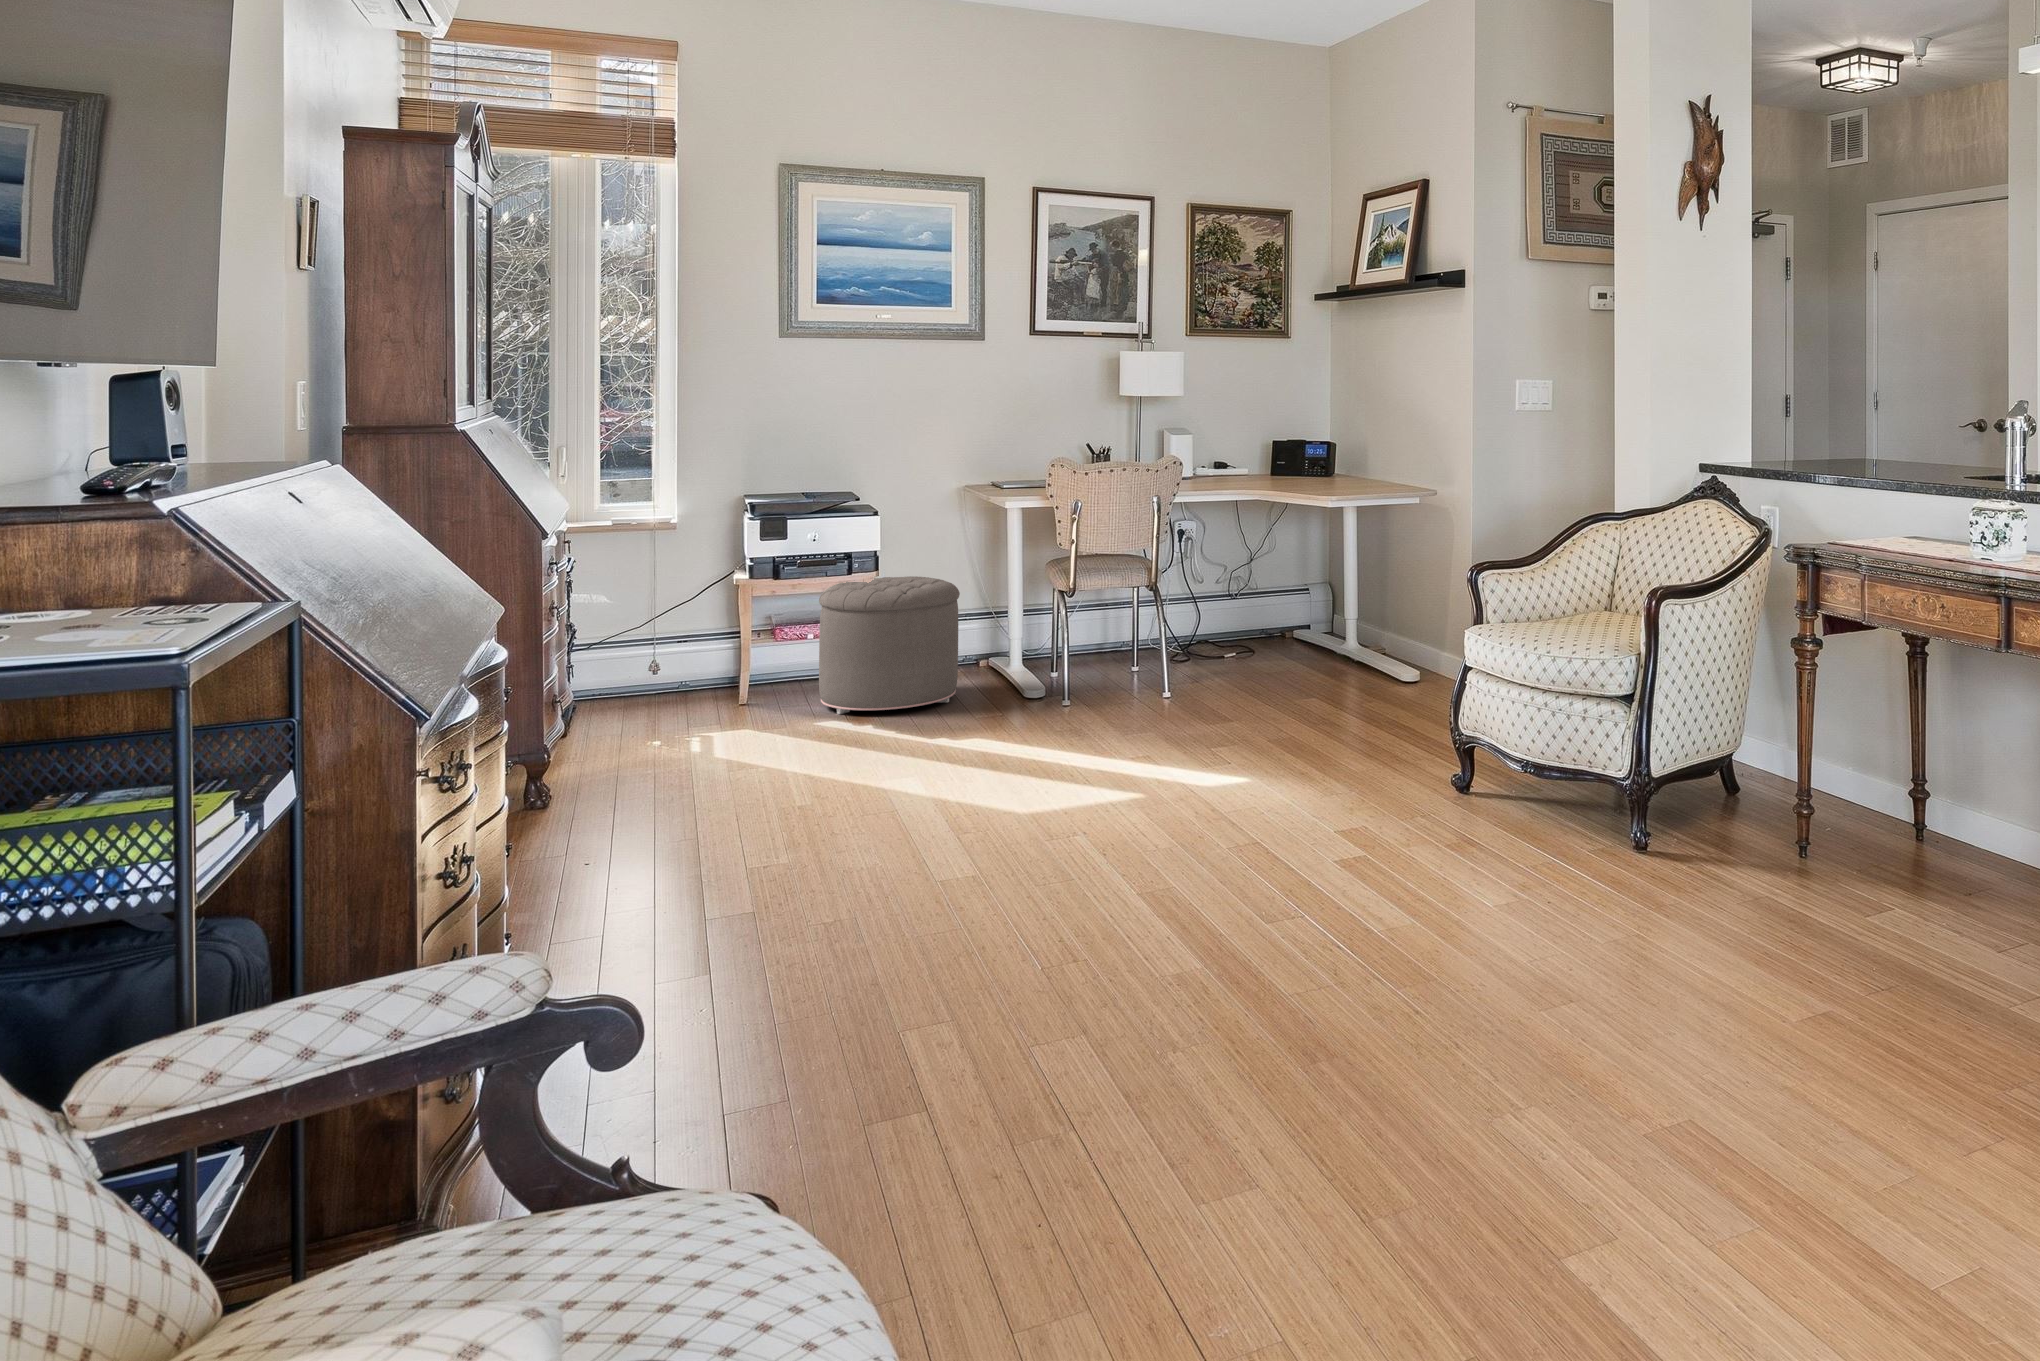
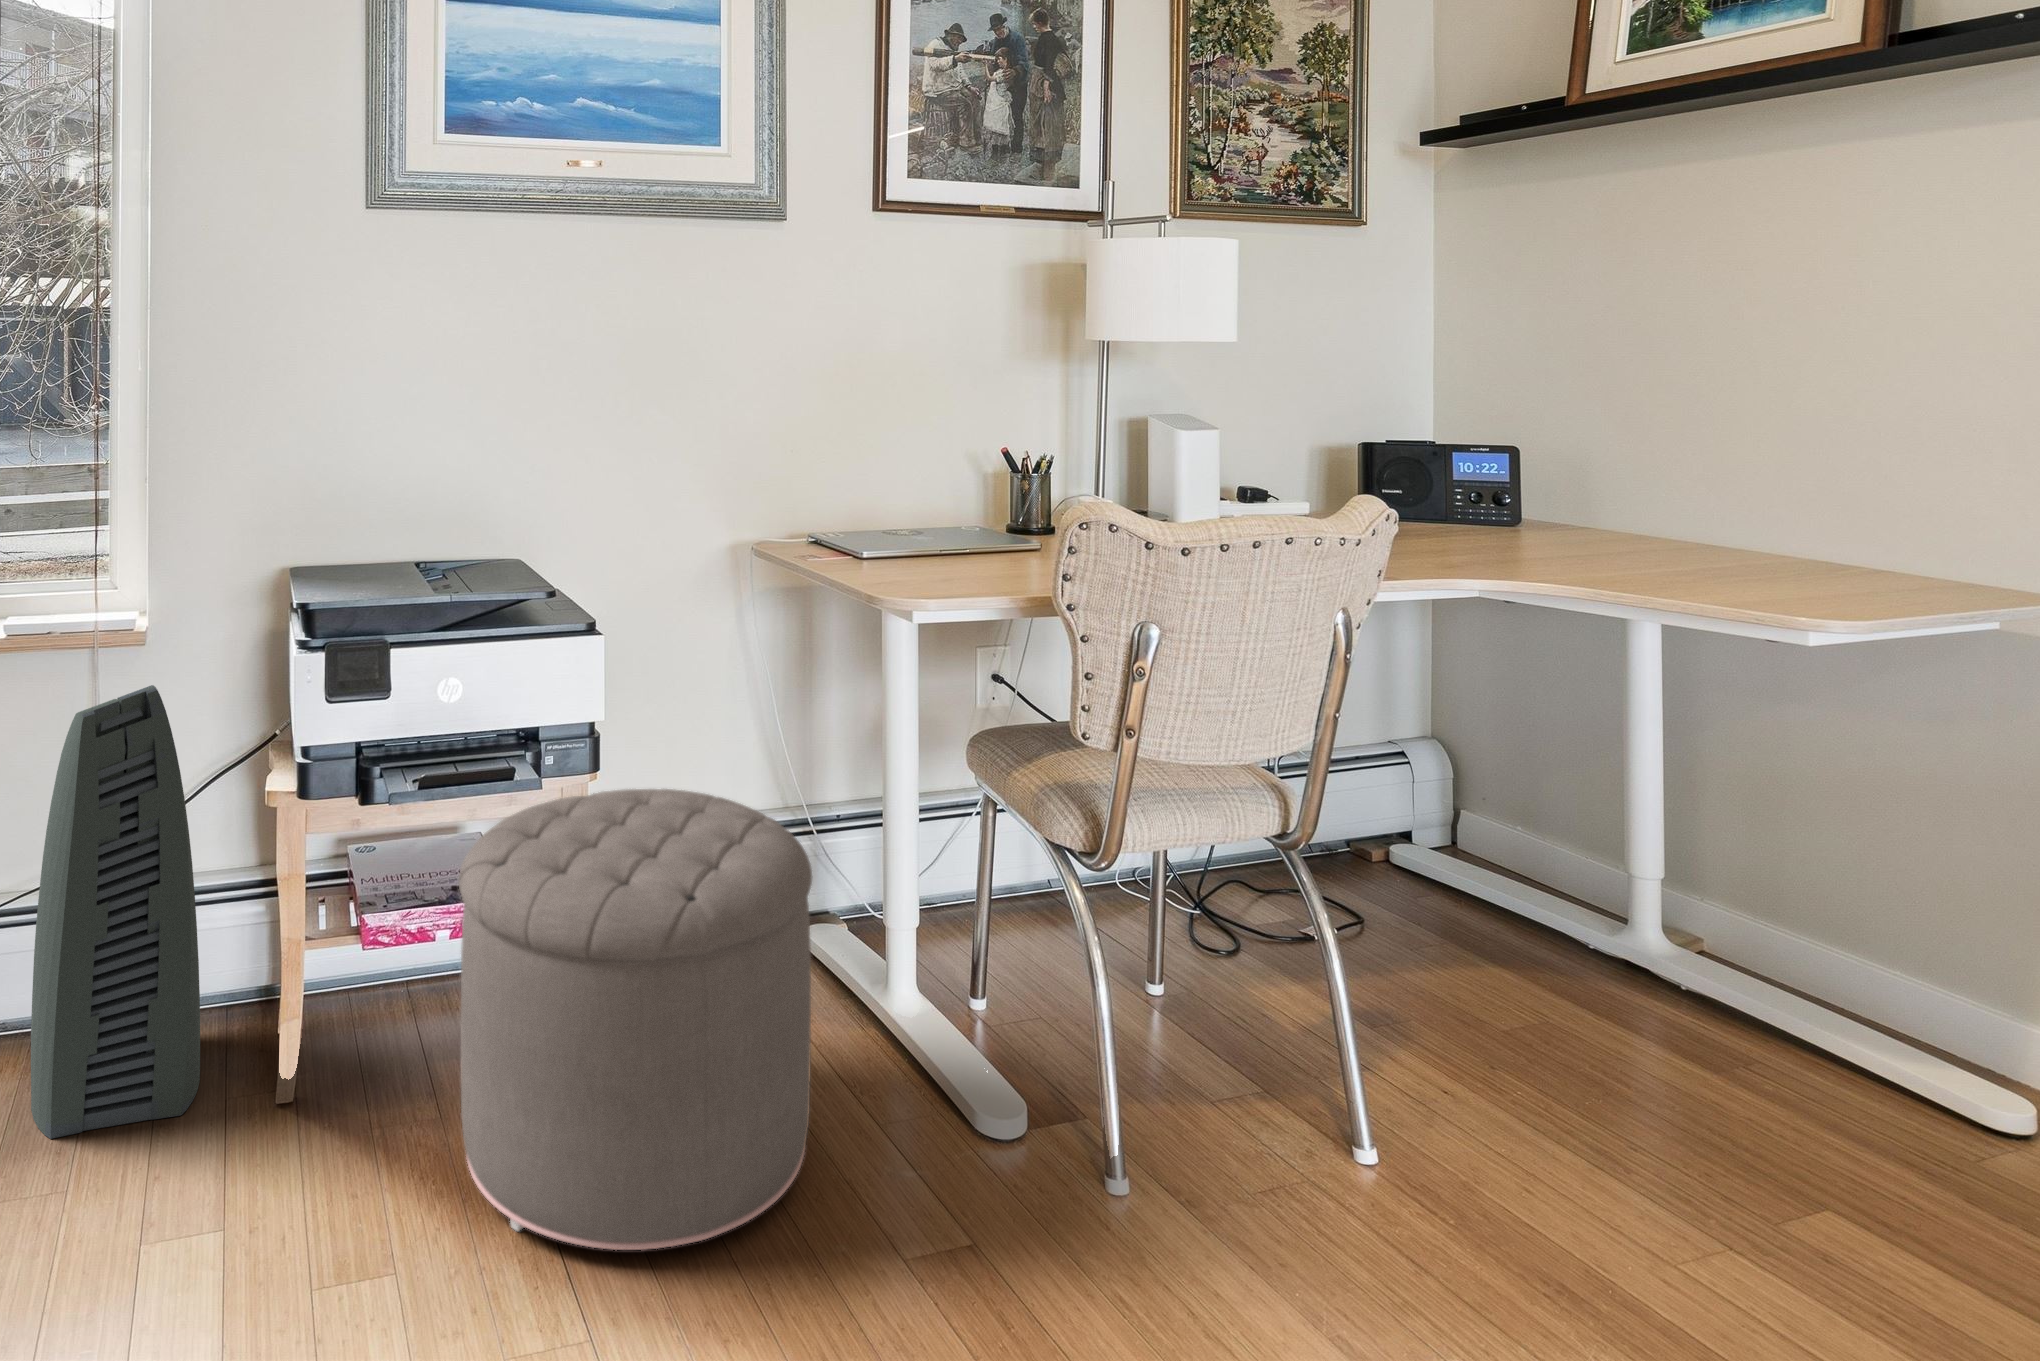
air purifier: none [632,542,705,711] -> present [31,685,200,1139]

